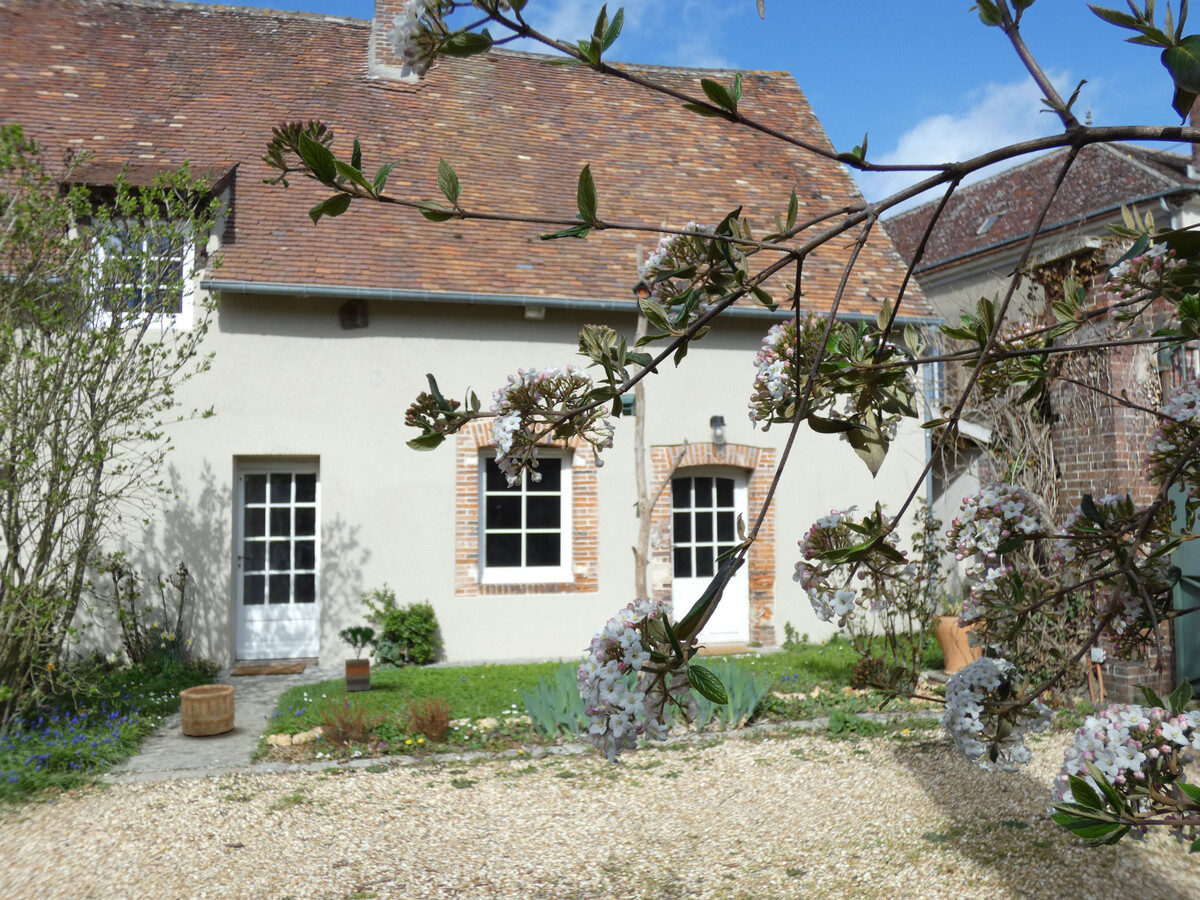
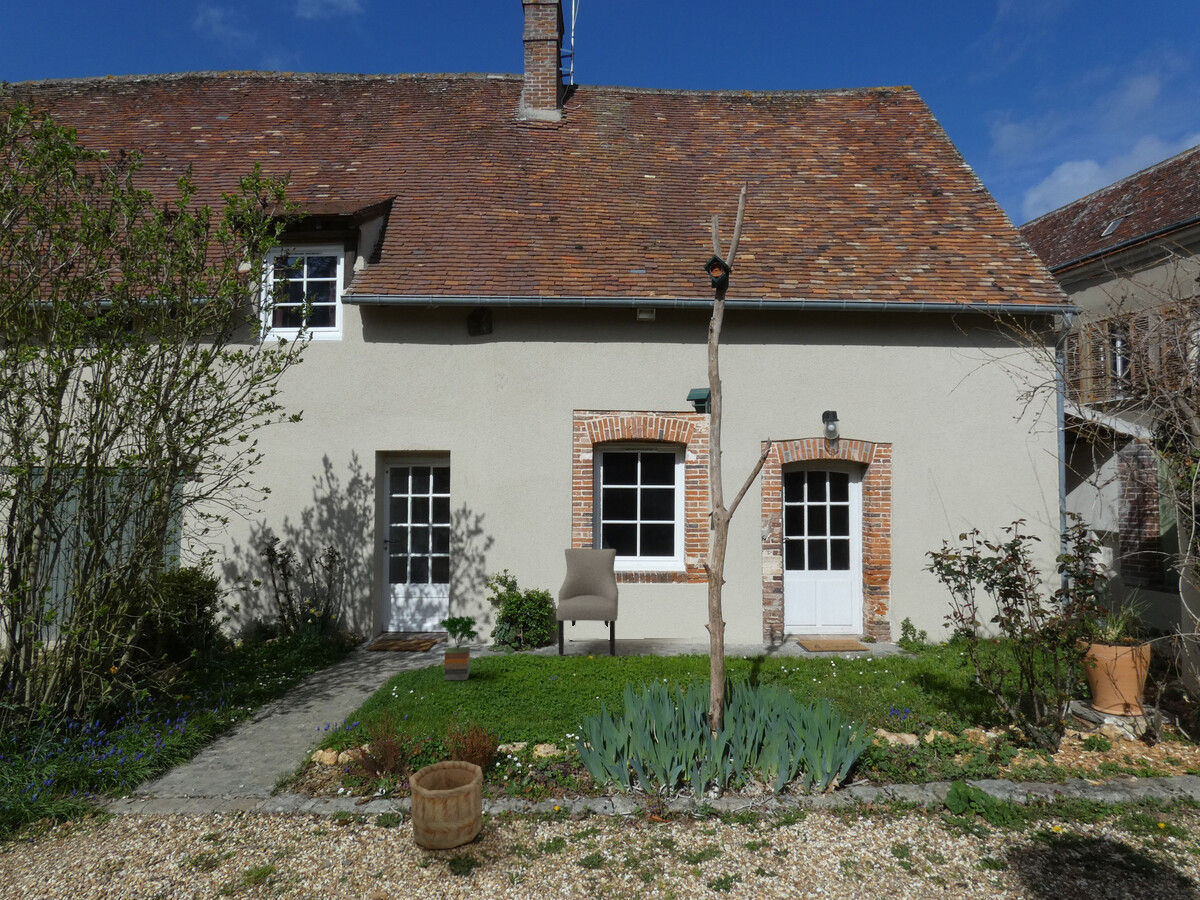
chair: none [449,559,514,669] -> present [556,549,619,656]
wooden bucket: present [179,684,236,736] -> present [409,761,483,849]

